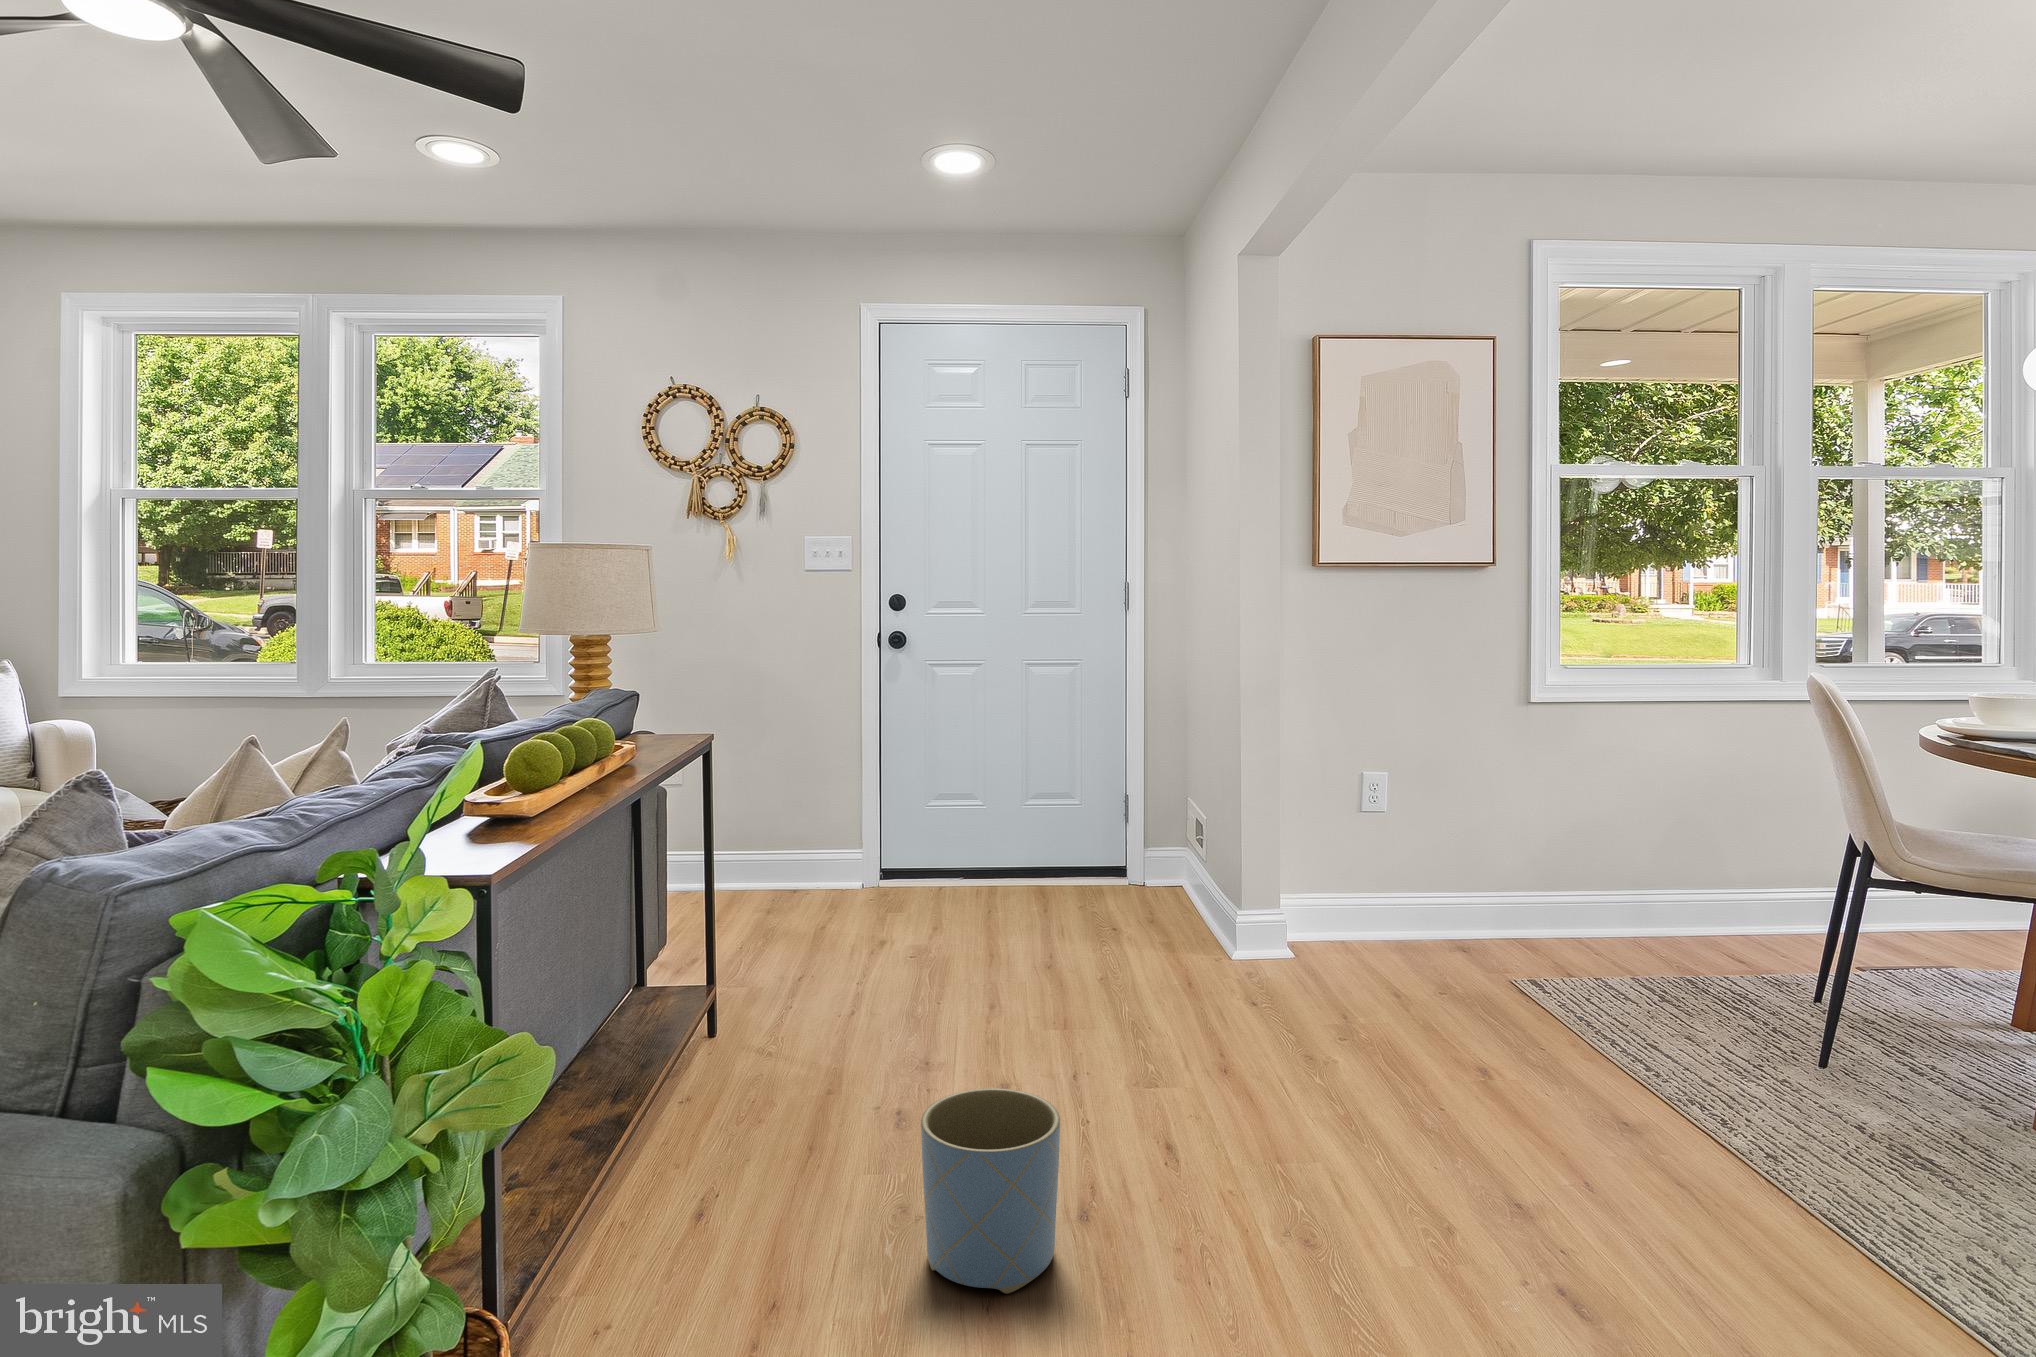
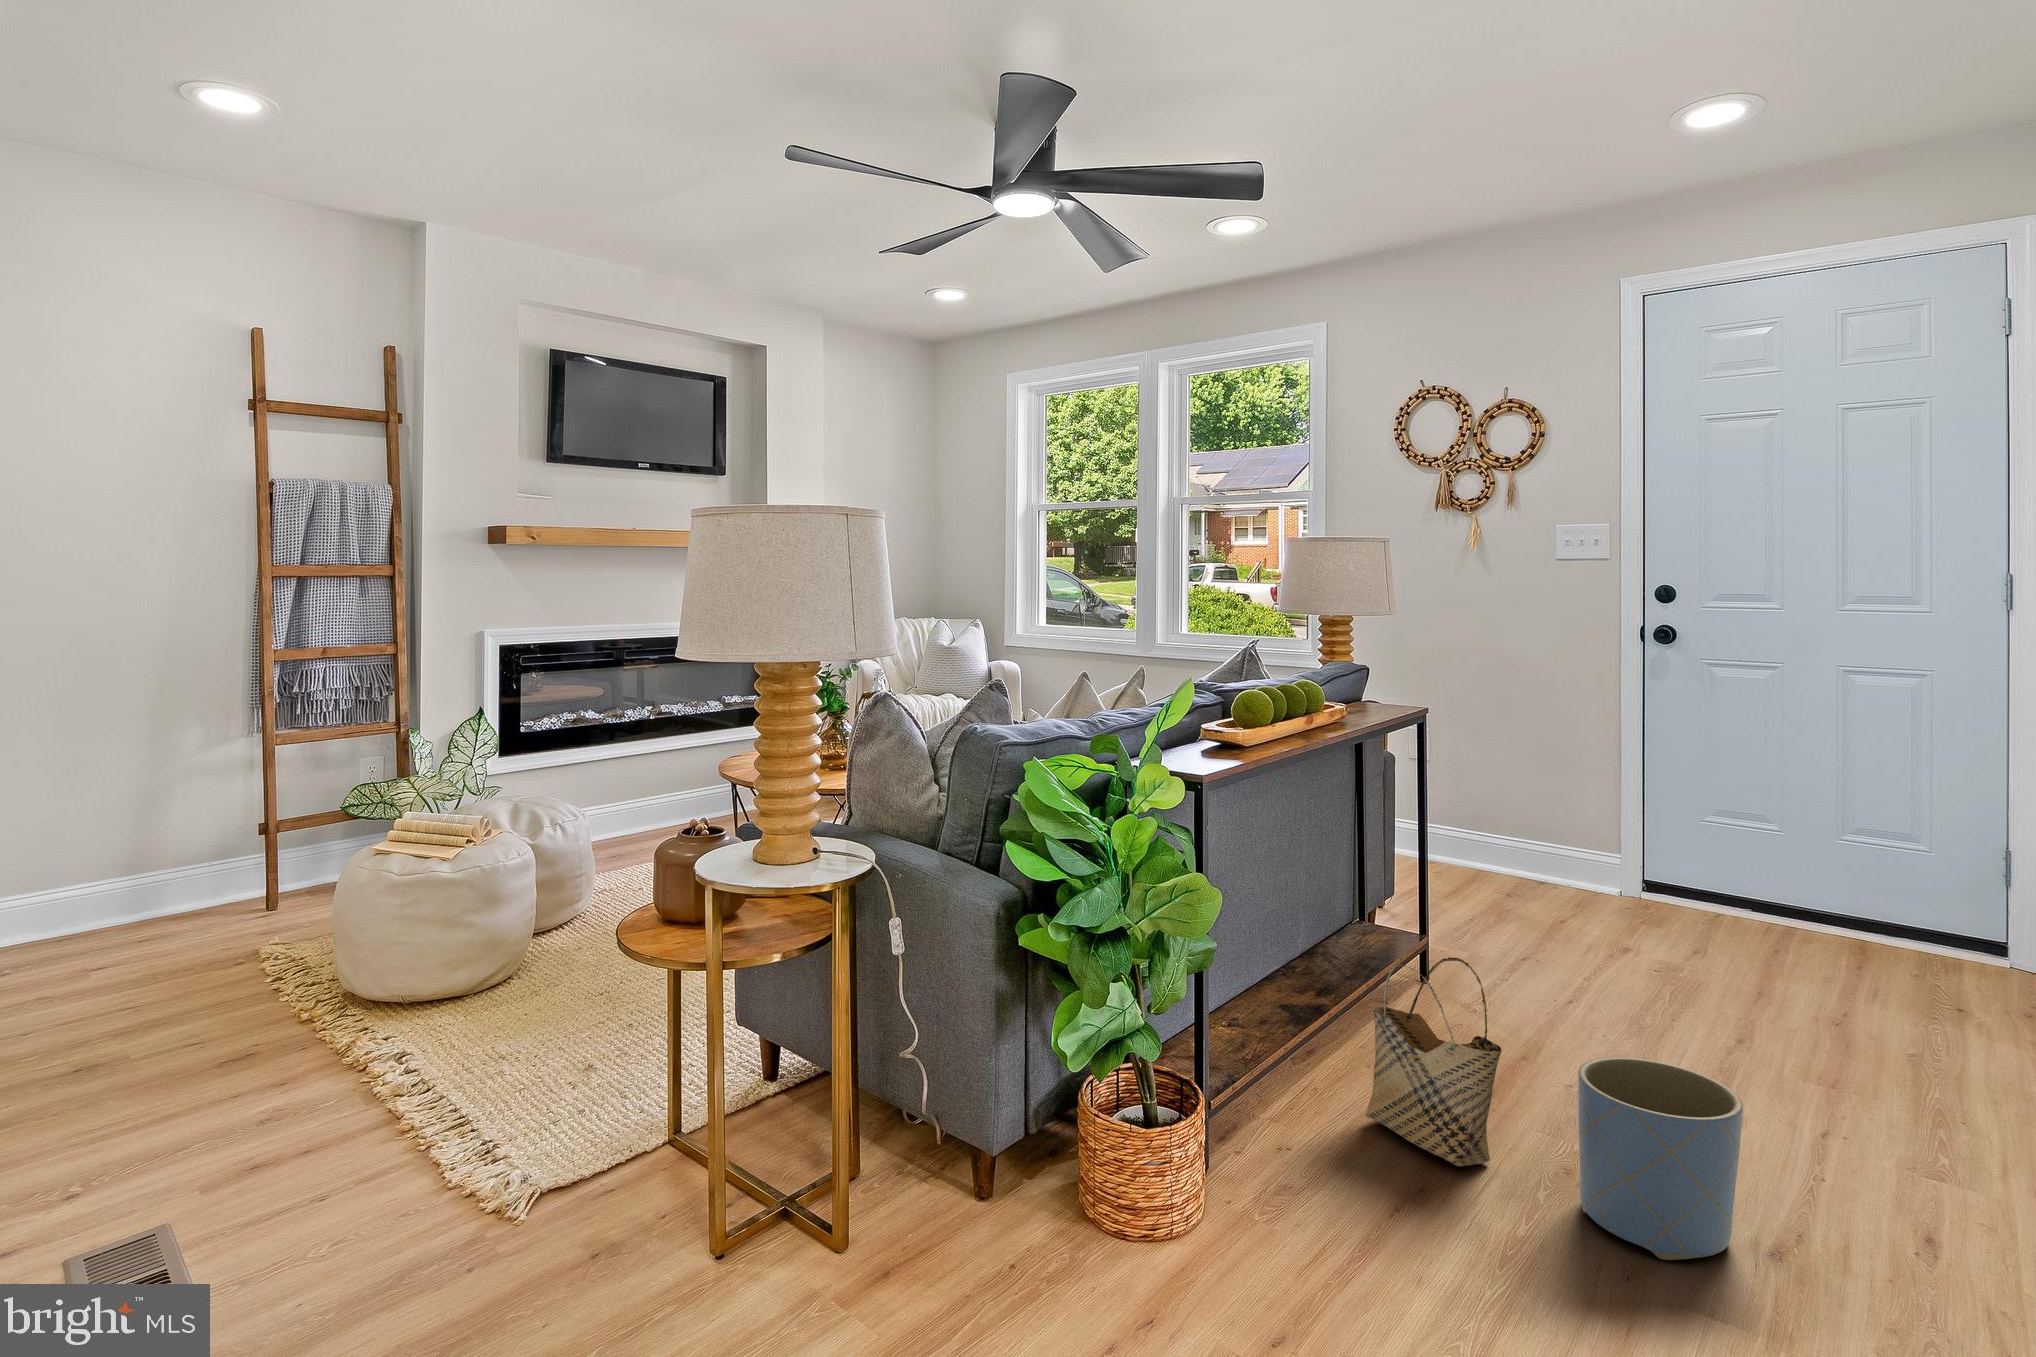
woven basket: none [695,1029,842,1268] -> present [1366,957,1502,1166]

